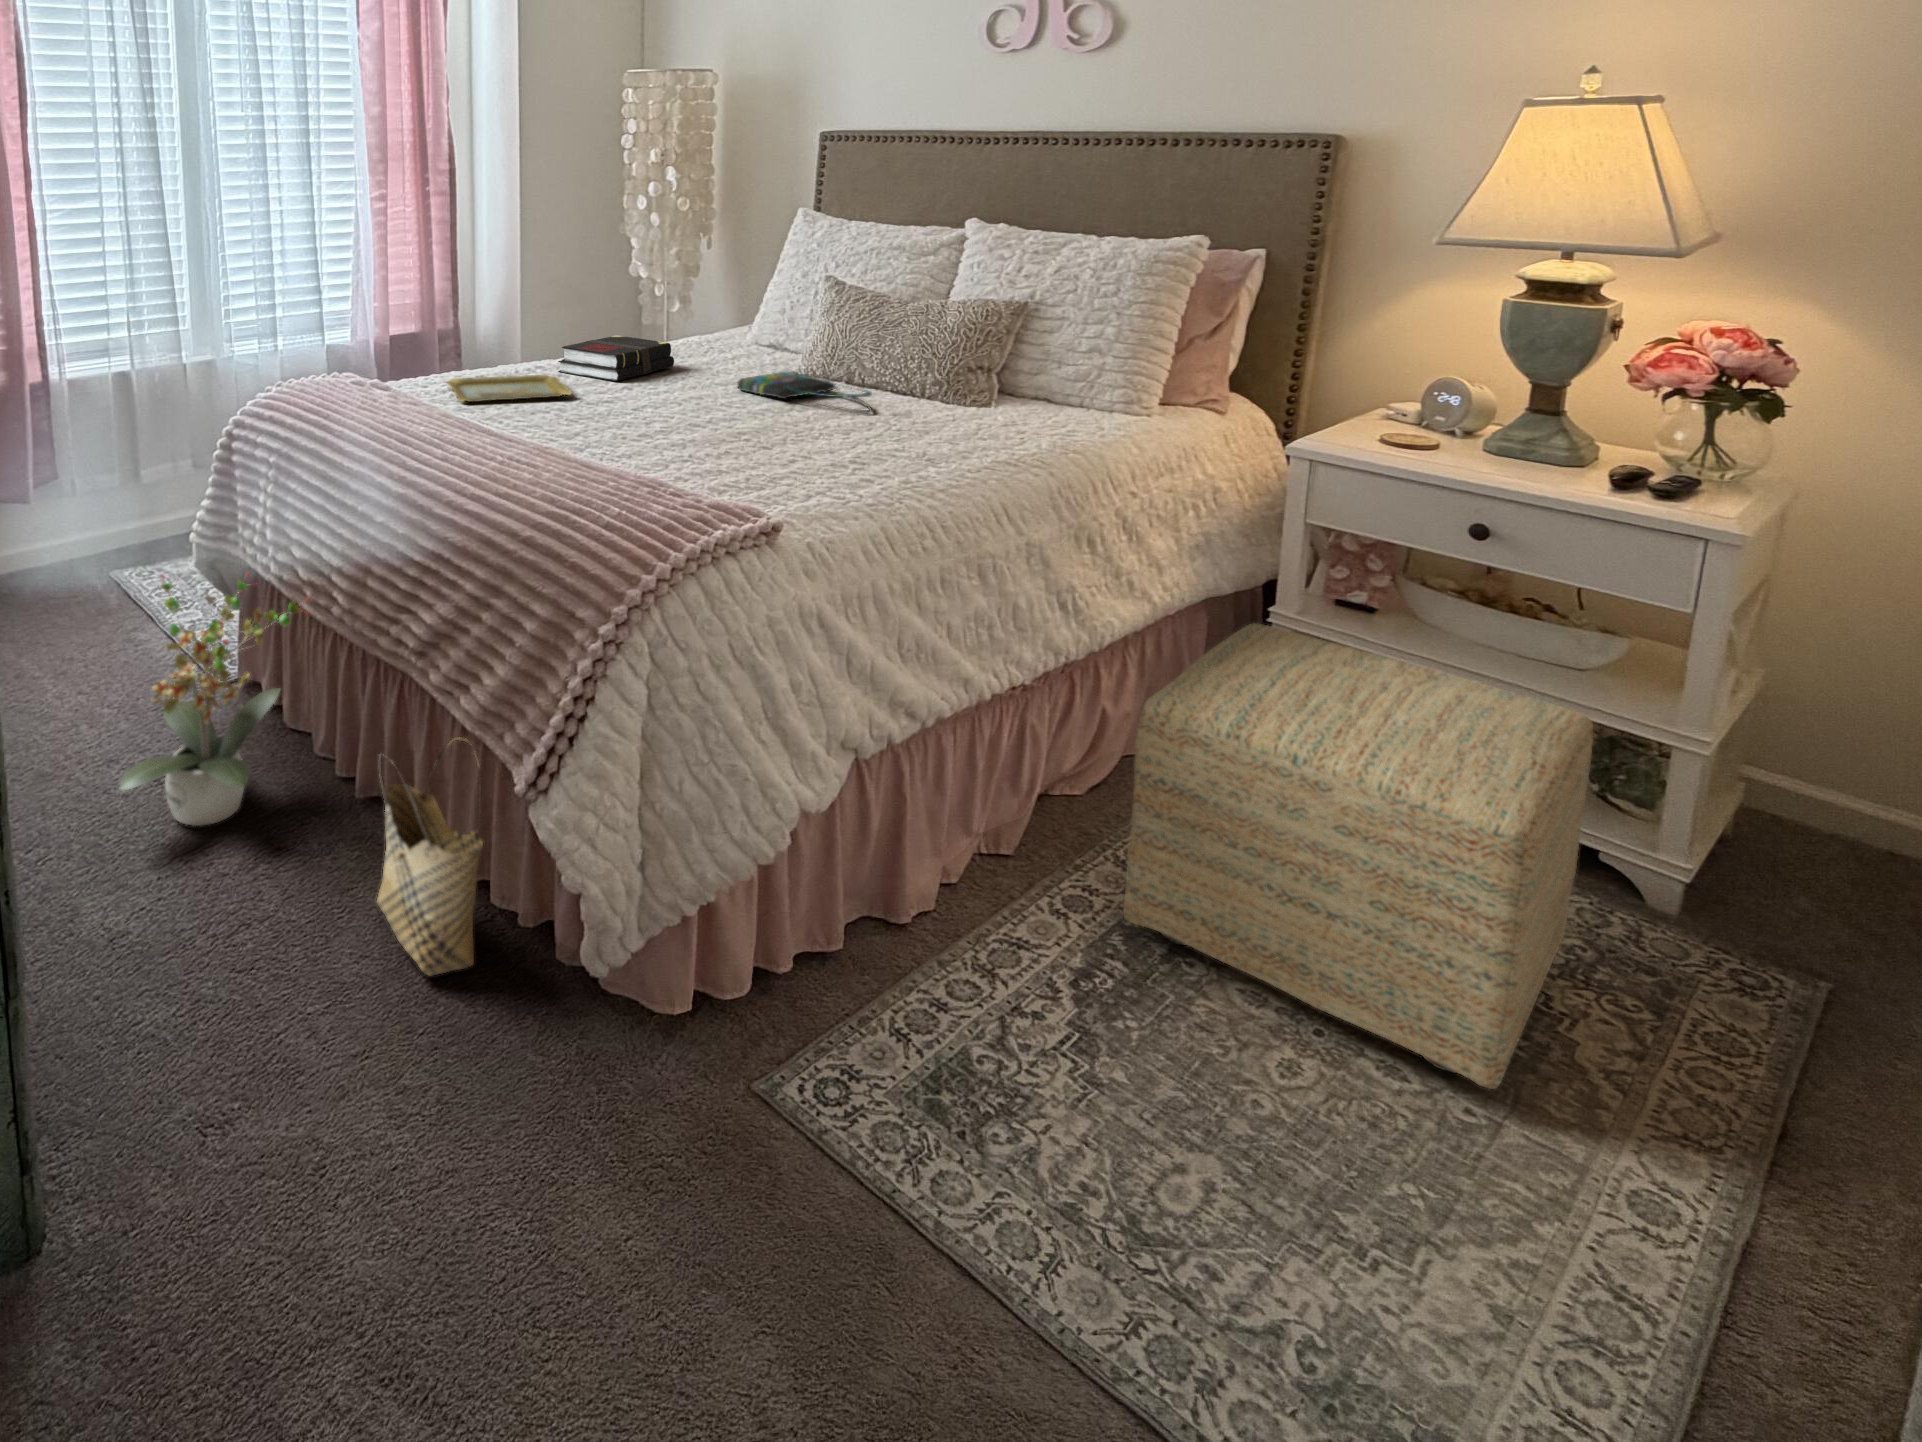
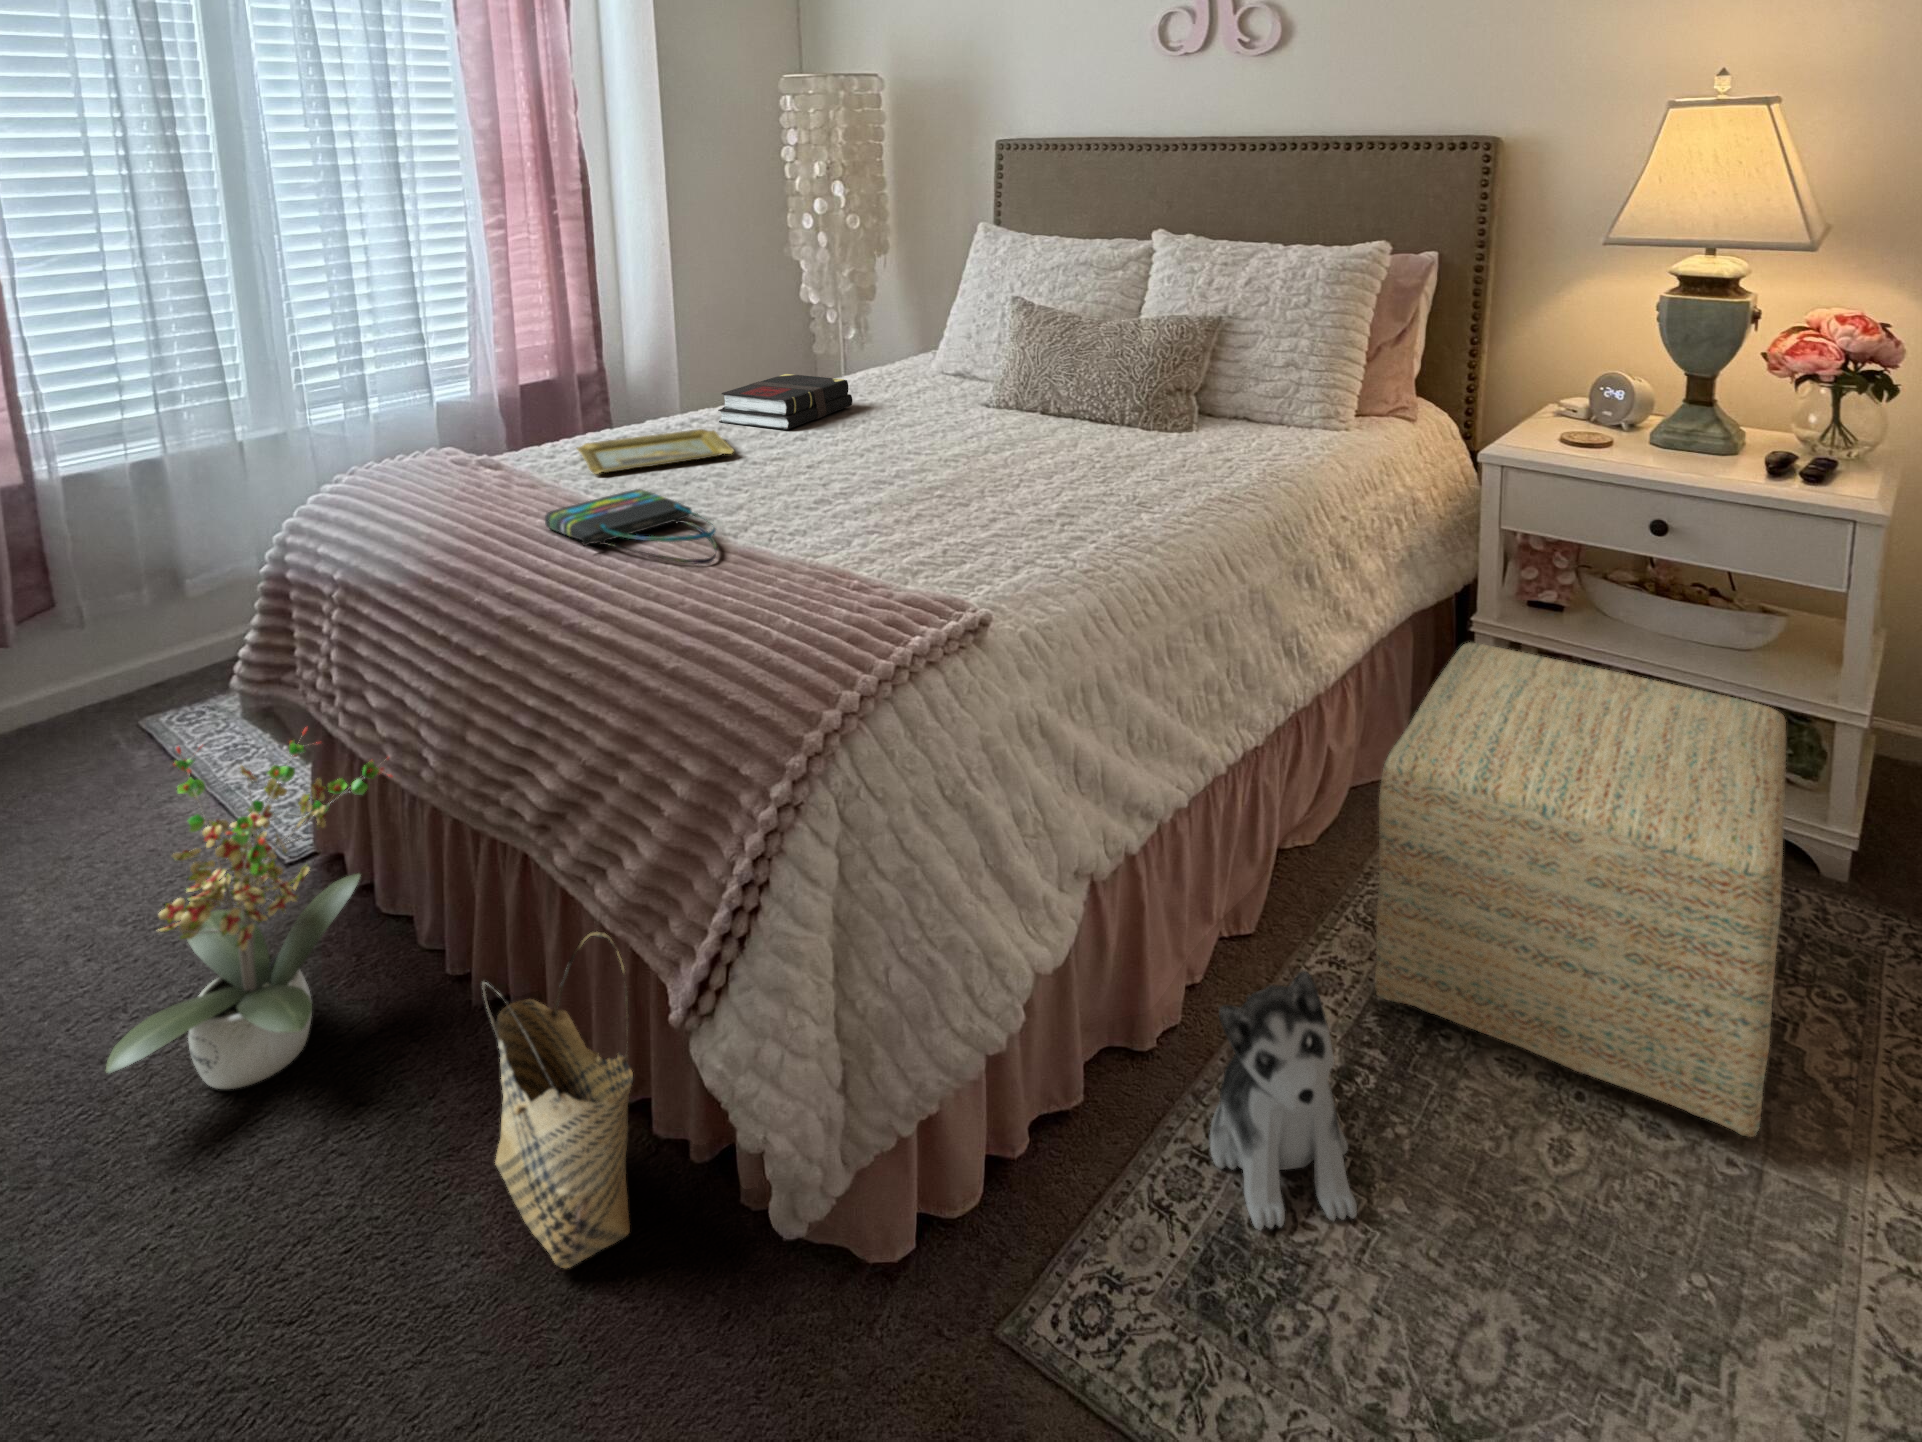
tote bag: present [737,372,871,414] -> present [545,489,717,564]
plush toy: none [949,855,1078,1074] -> present [1210,971,1357,1230]

